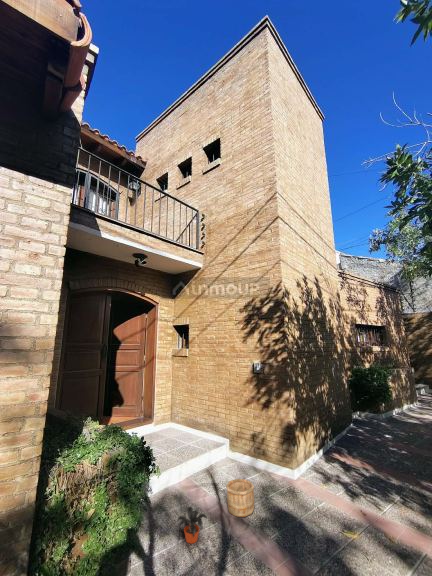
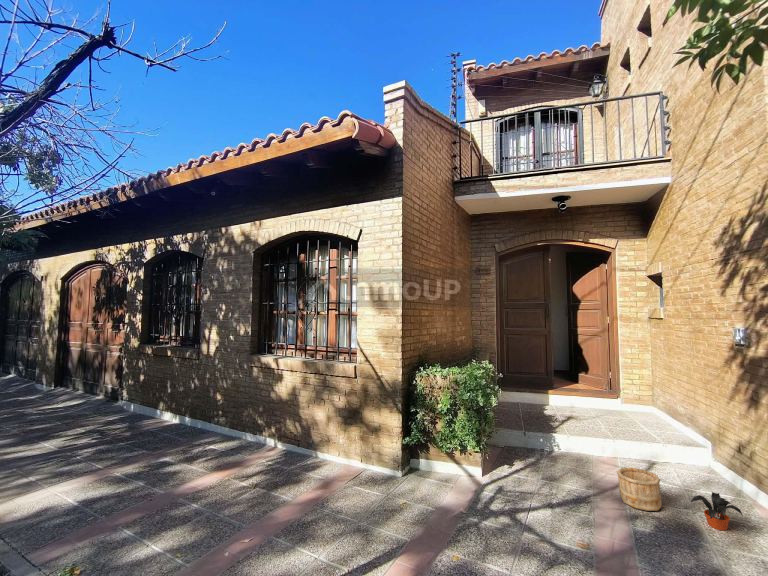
potted plant: present [178,507,207,544] -> present [691,492,743,530]

